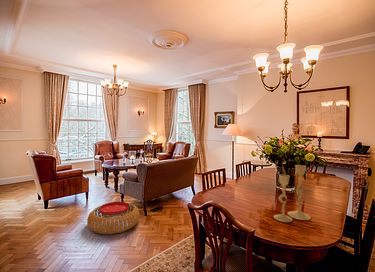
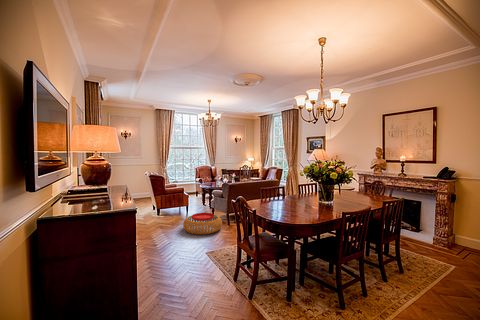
candlestick: present [274,165,311,222] -> none [286,179,313,217]

